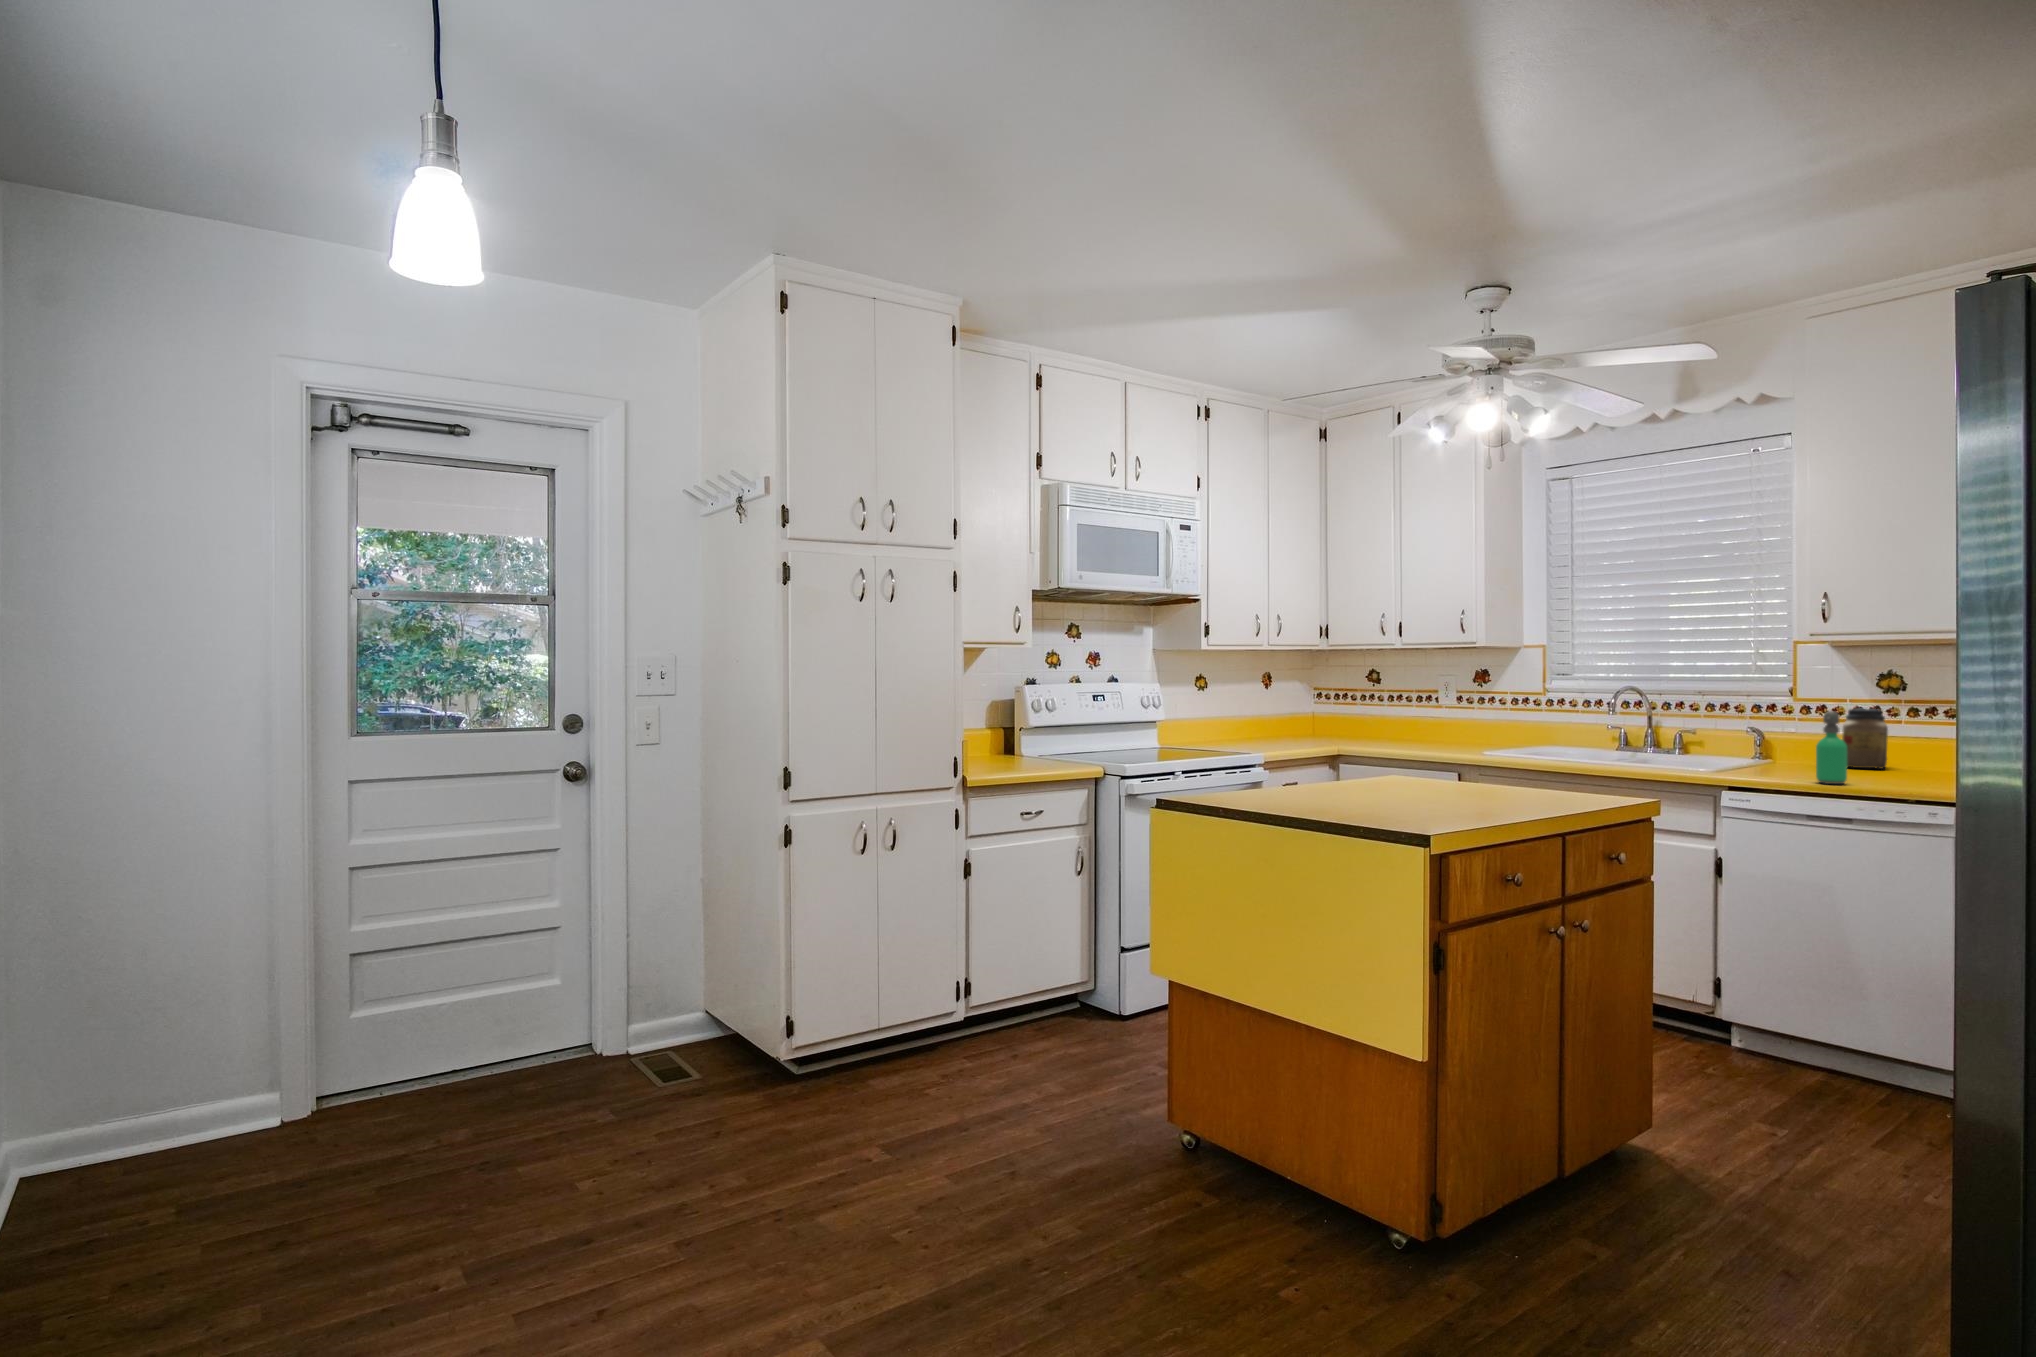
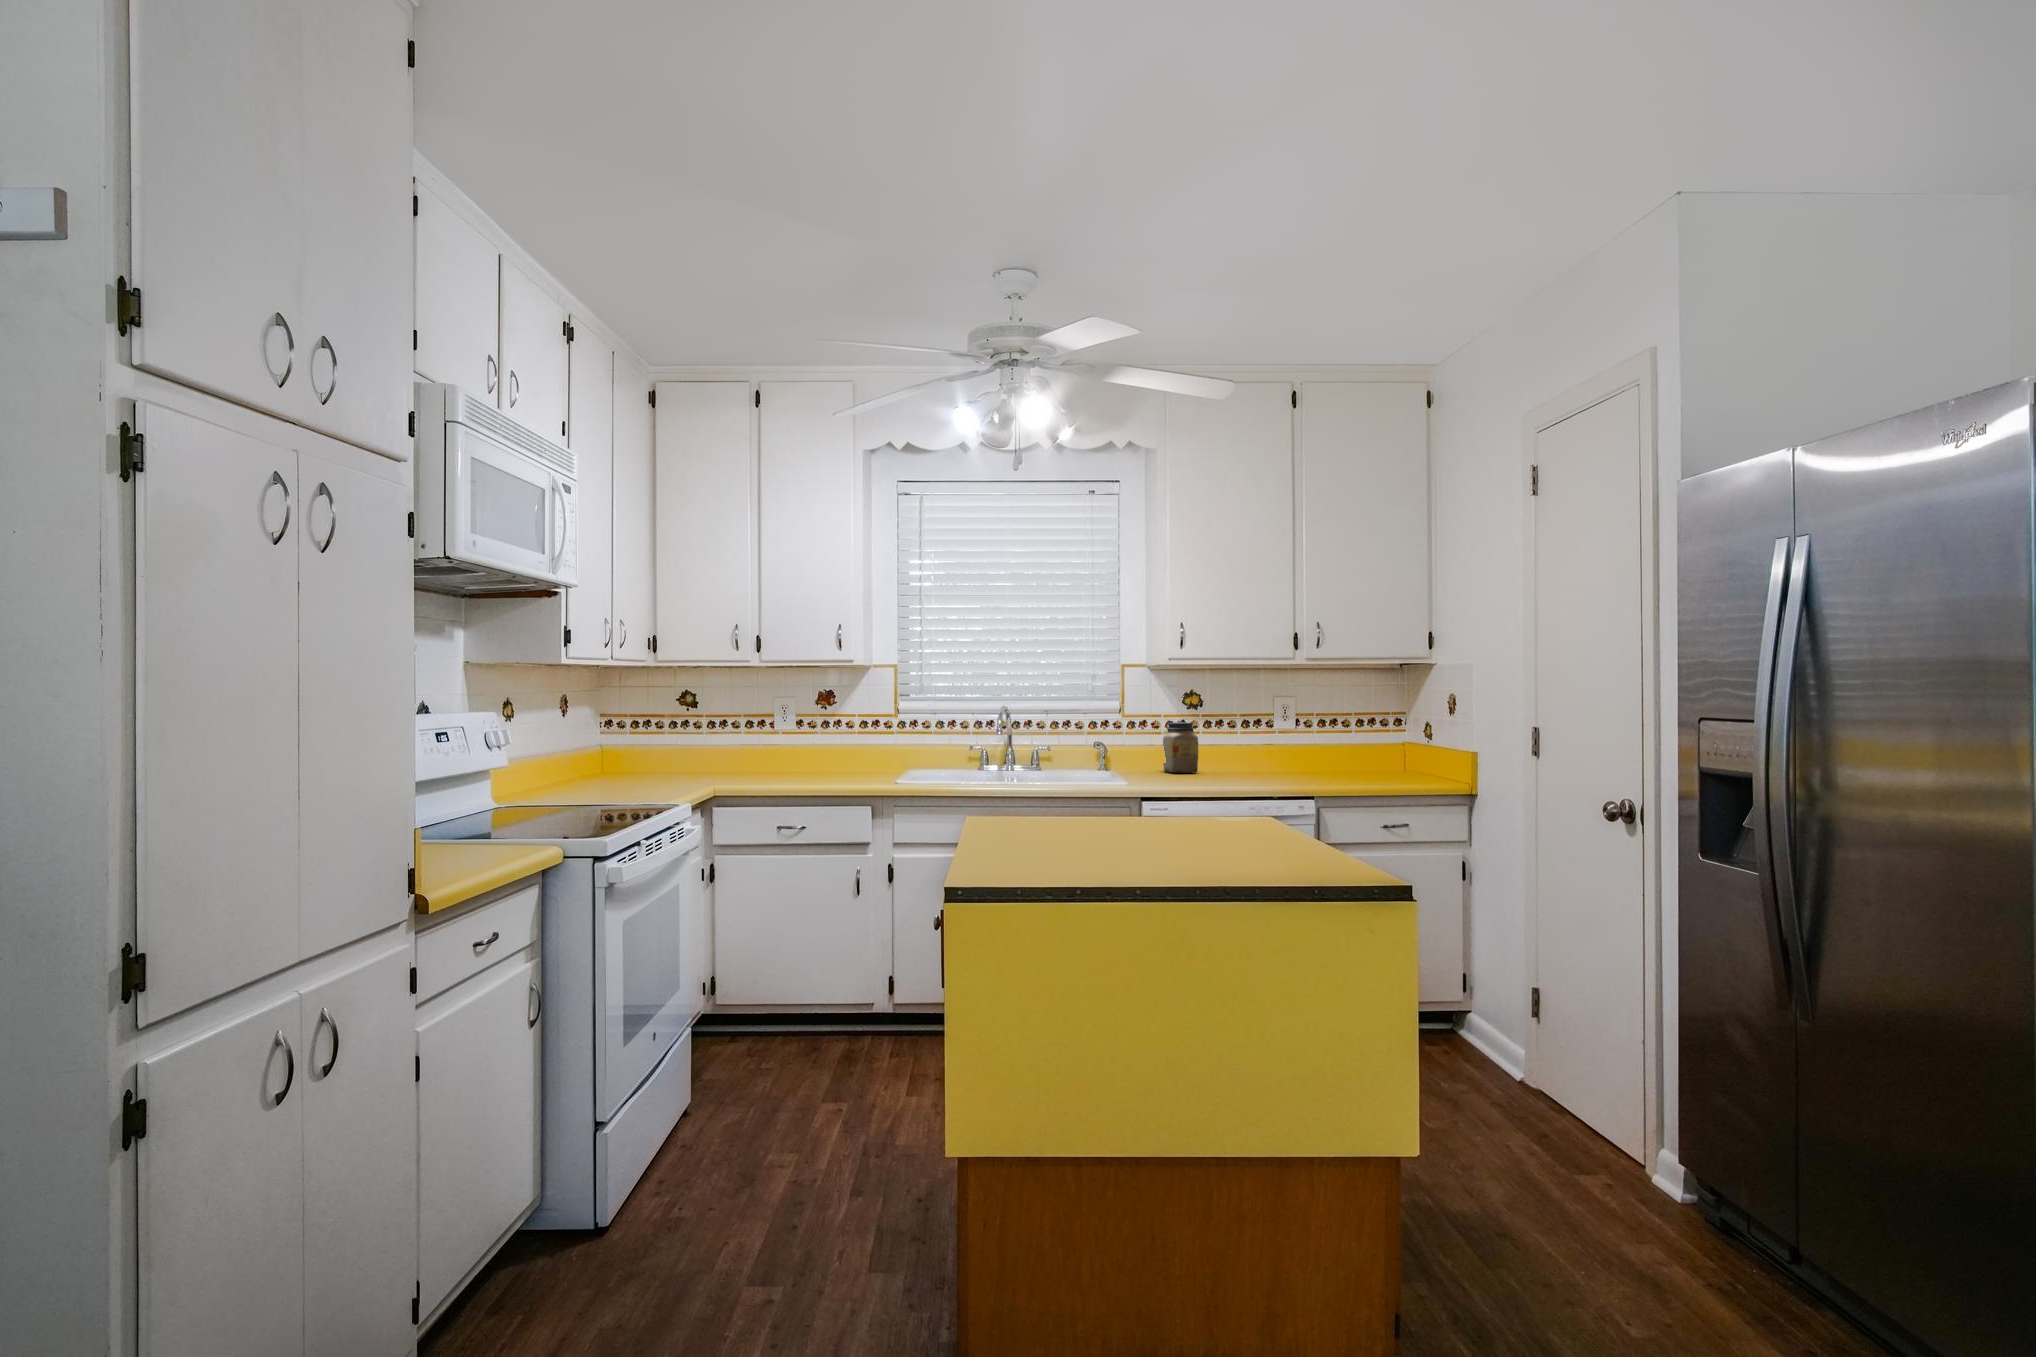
soap dispenser: present [1816,711,1847,784] -> none [1208,724,1230,788]

